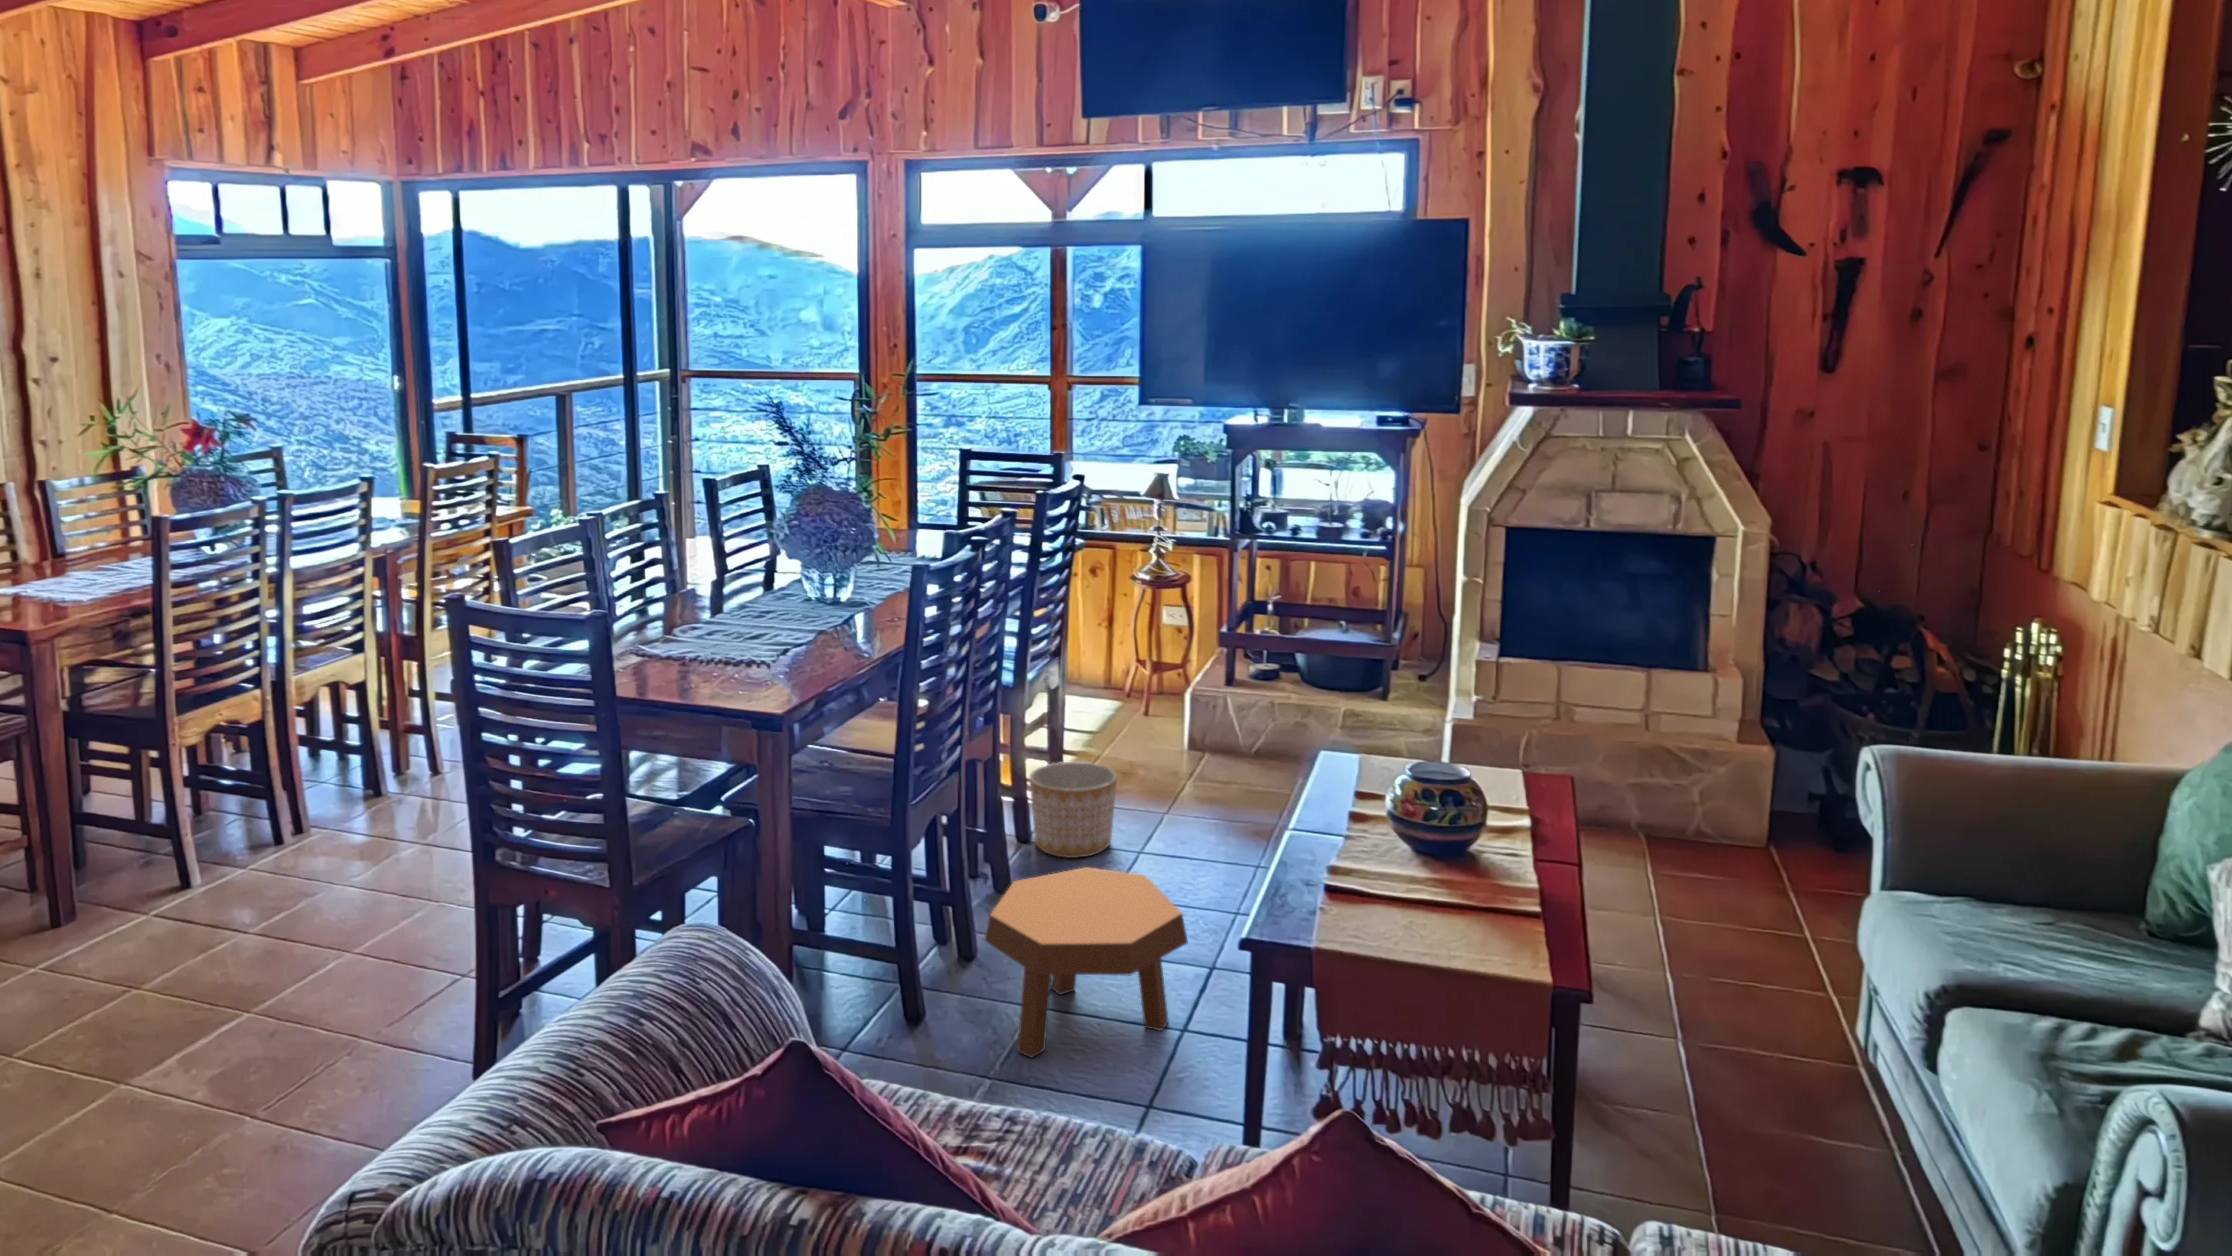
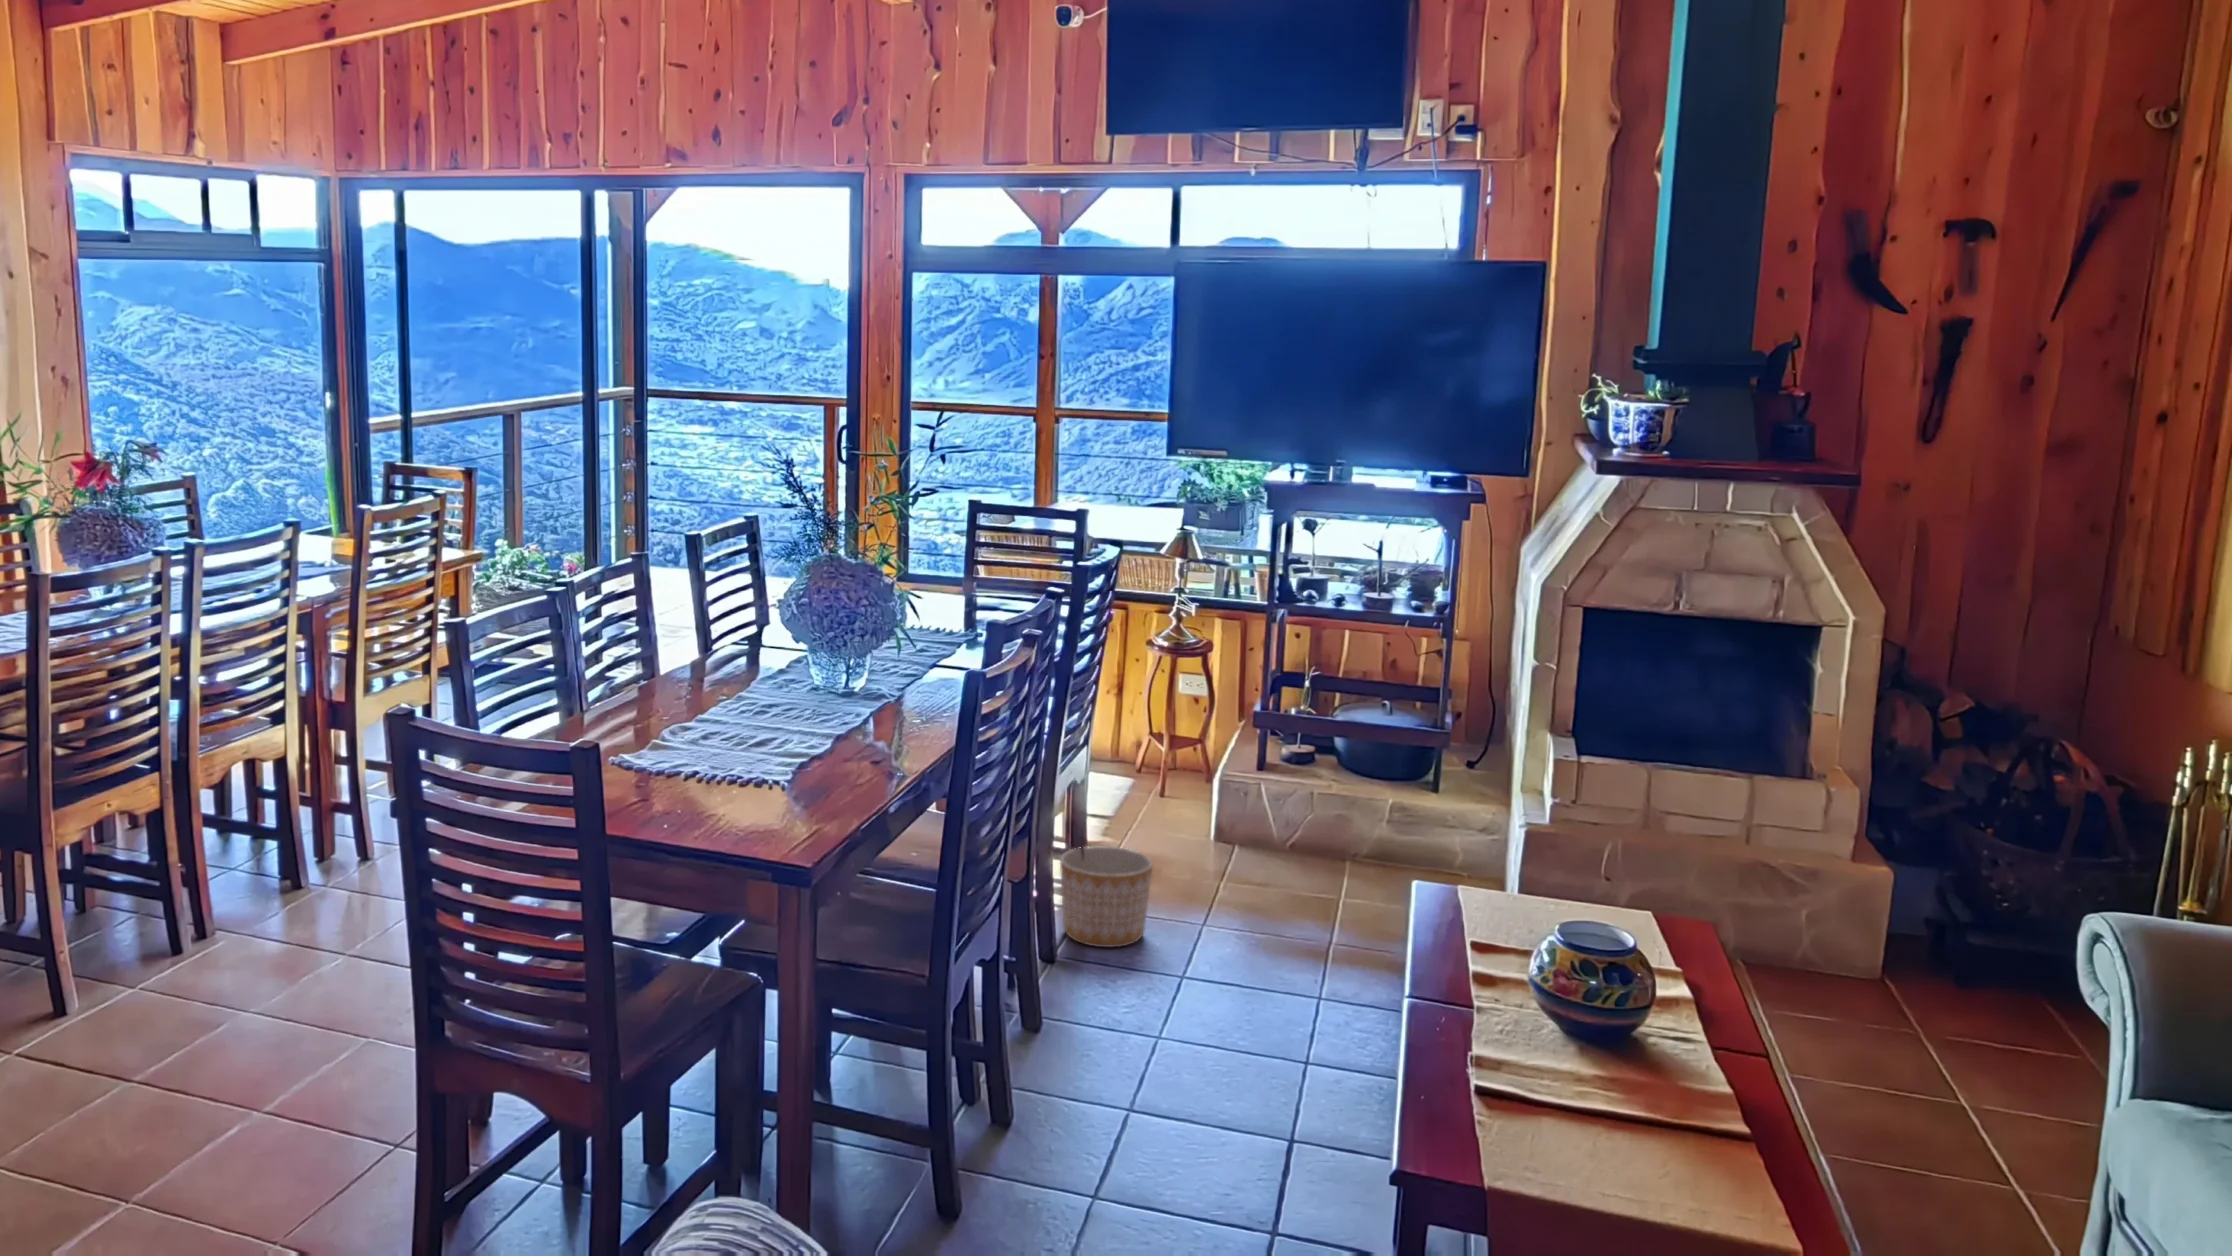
footstool: present [985,867,1188,1057] -> none [1047,952,1251,1135]

